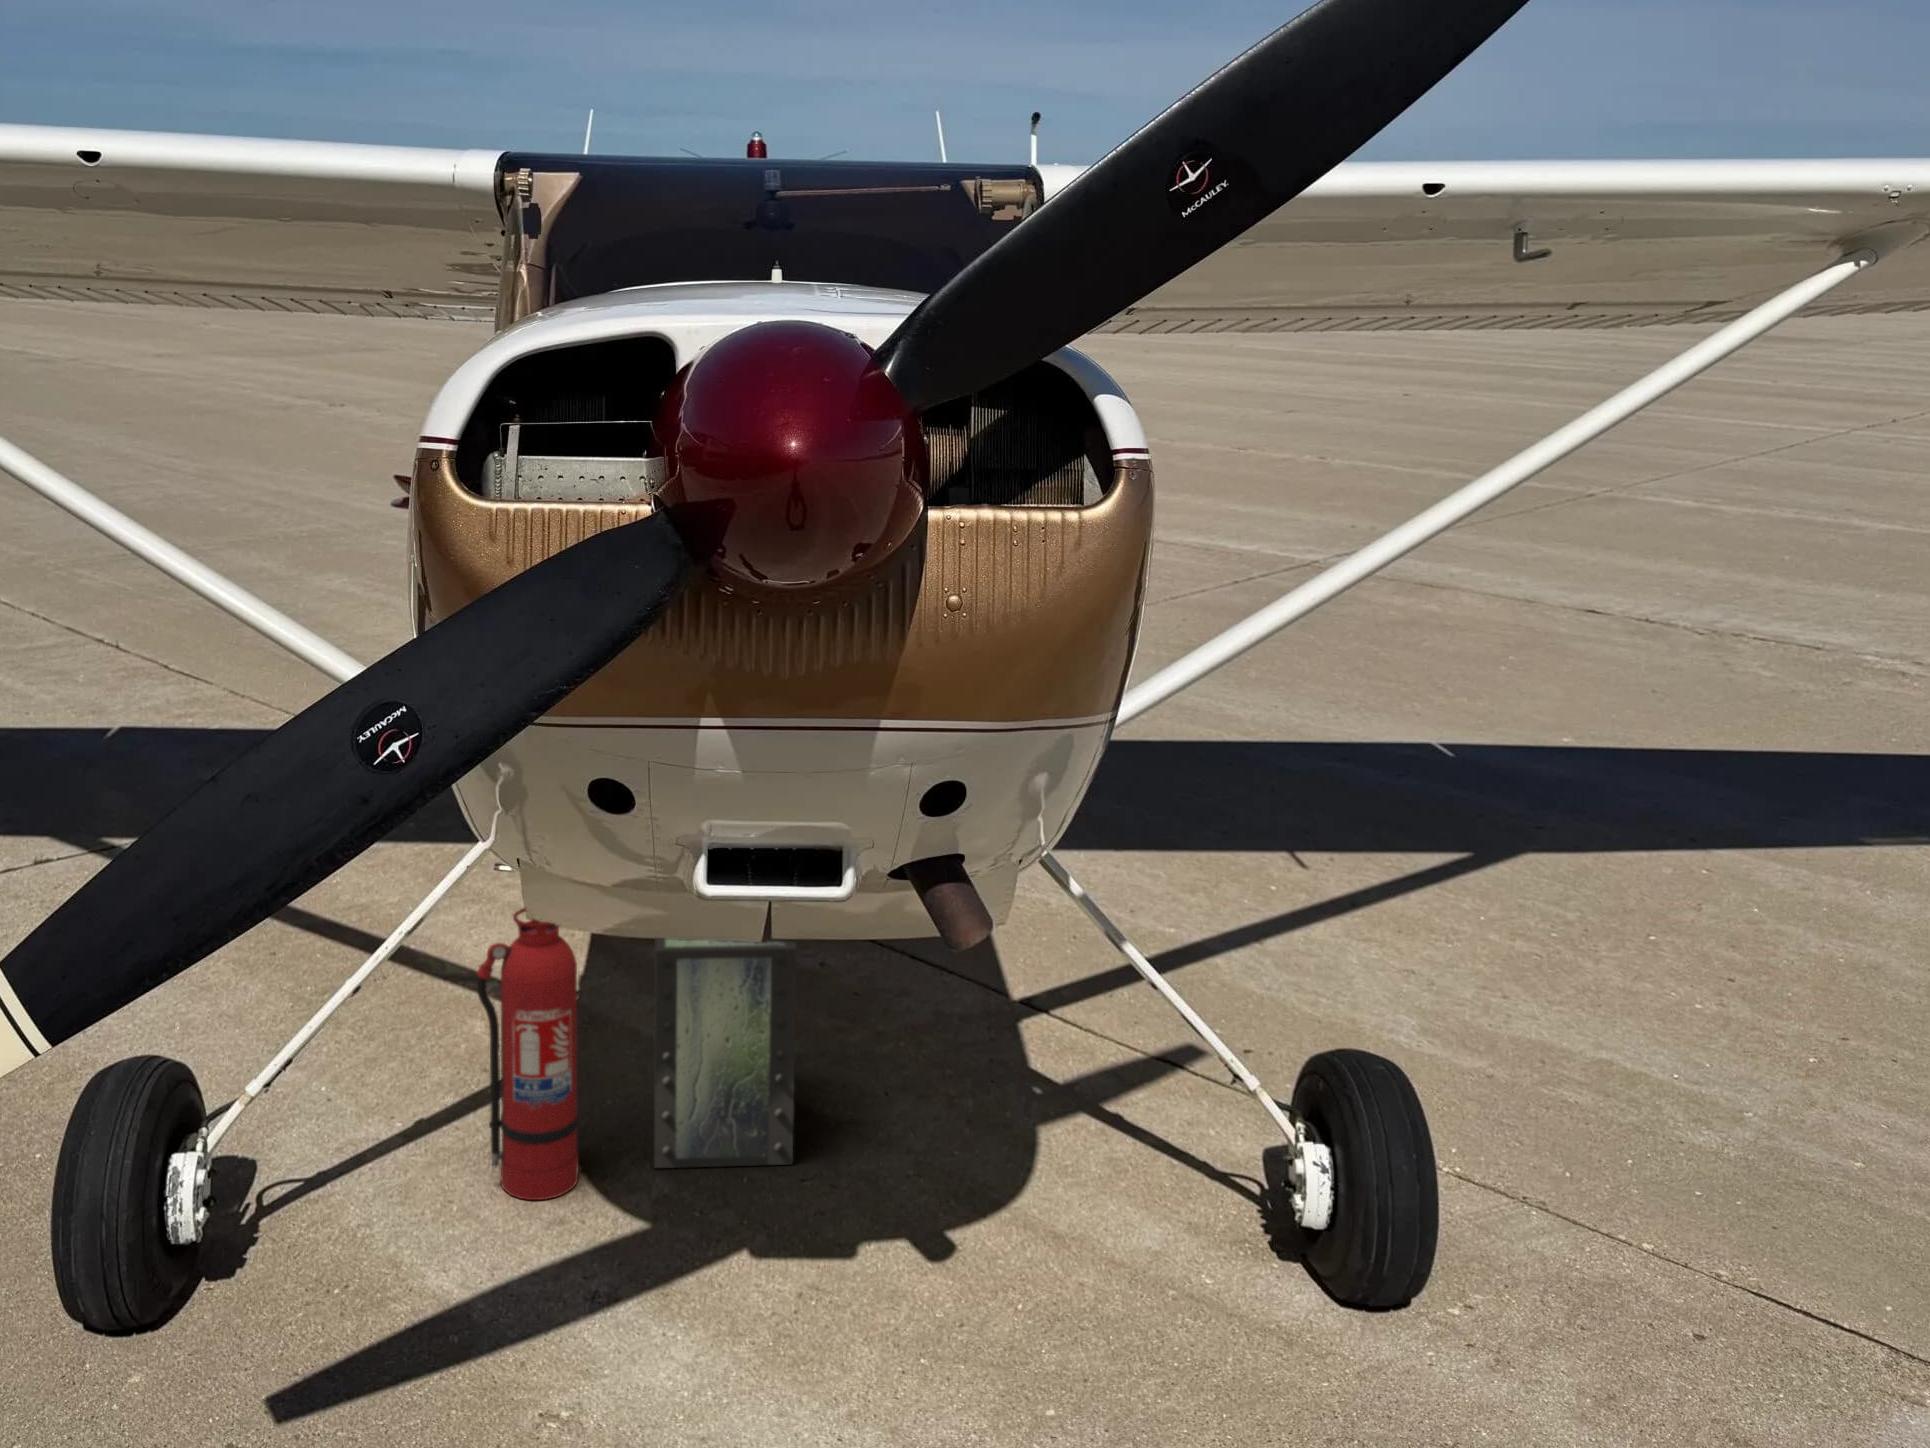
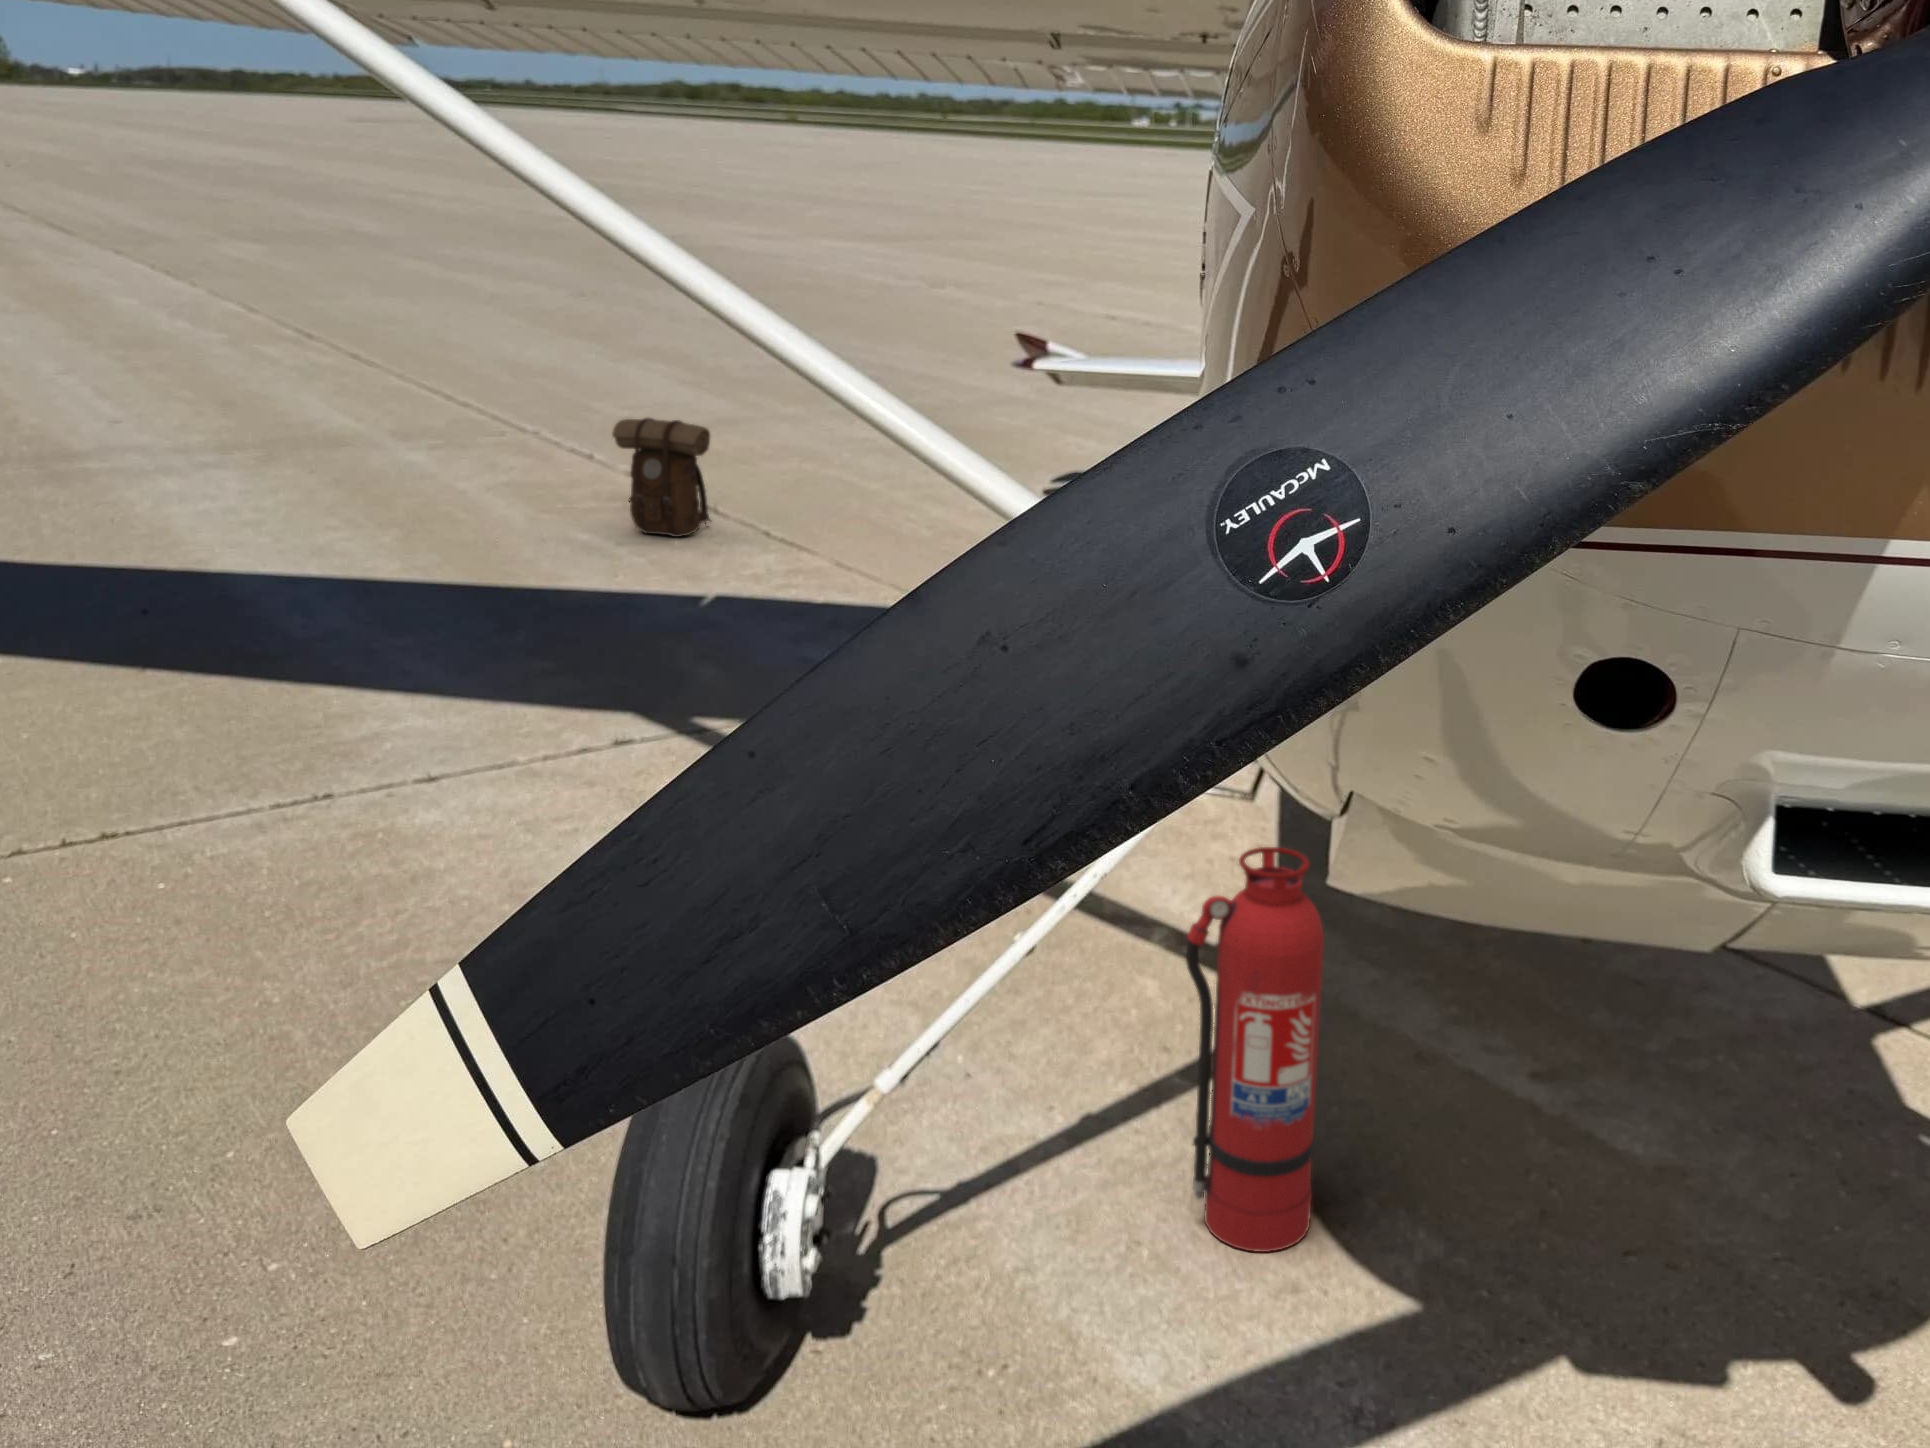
backpack: none [19,566,115,673] -> present [612,418,711,537]
storage box: present [654,938,796,1168] -> none [1396,843,1633,1226]

